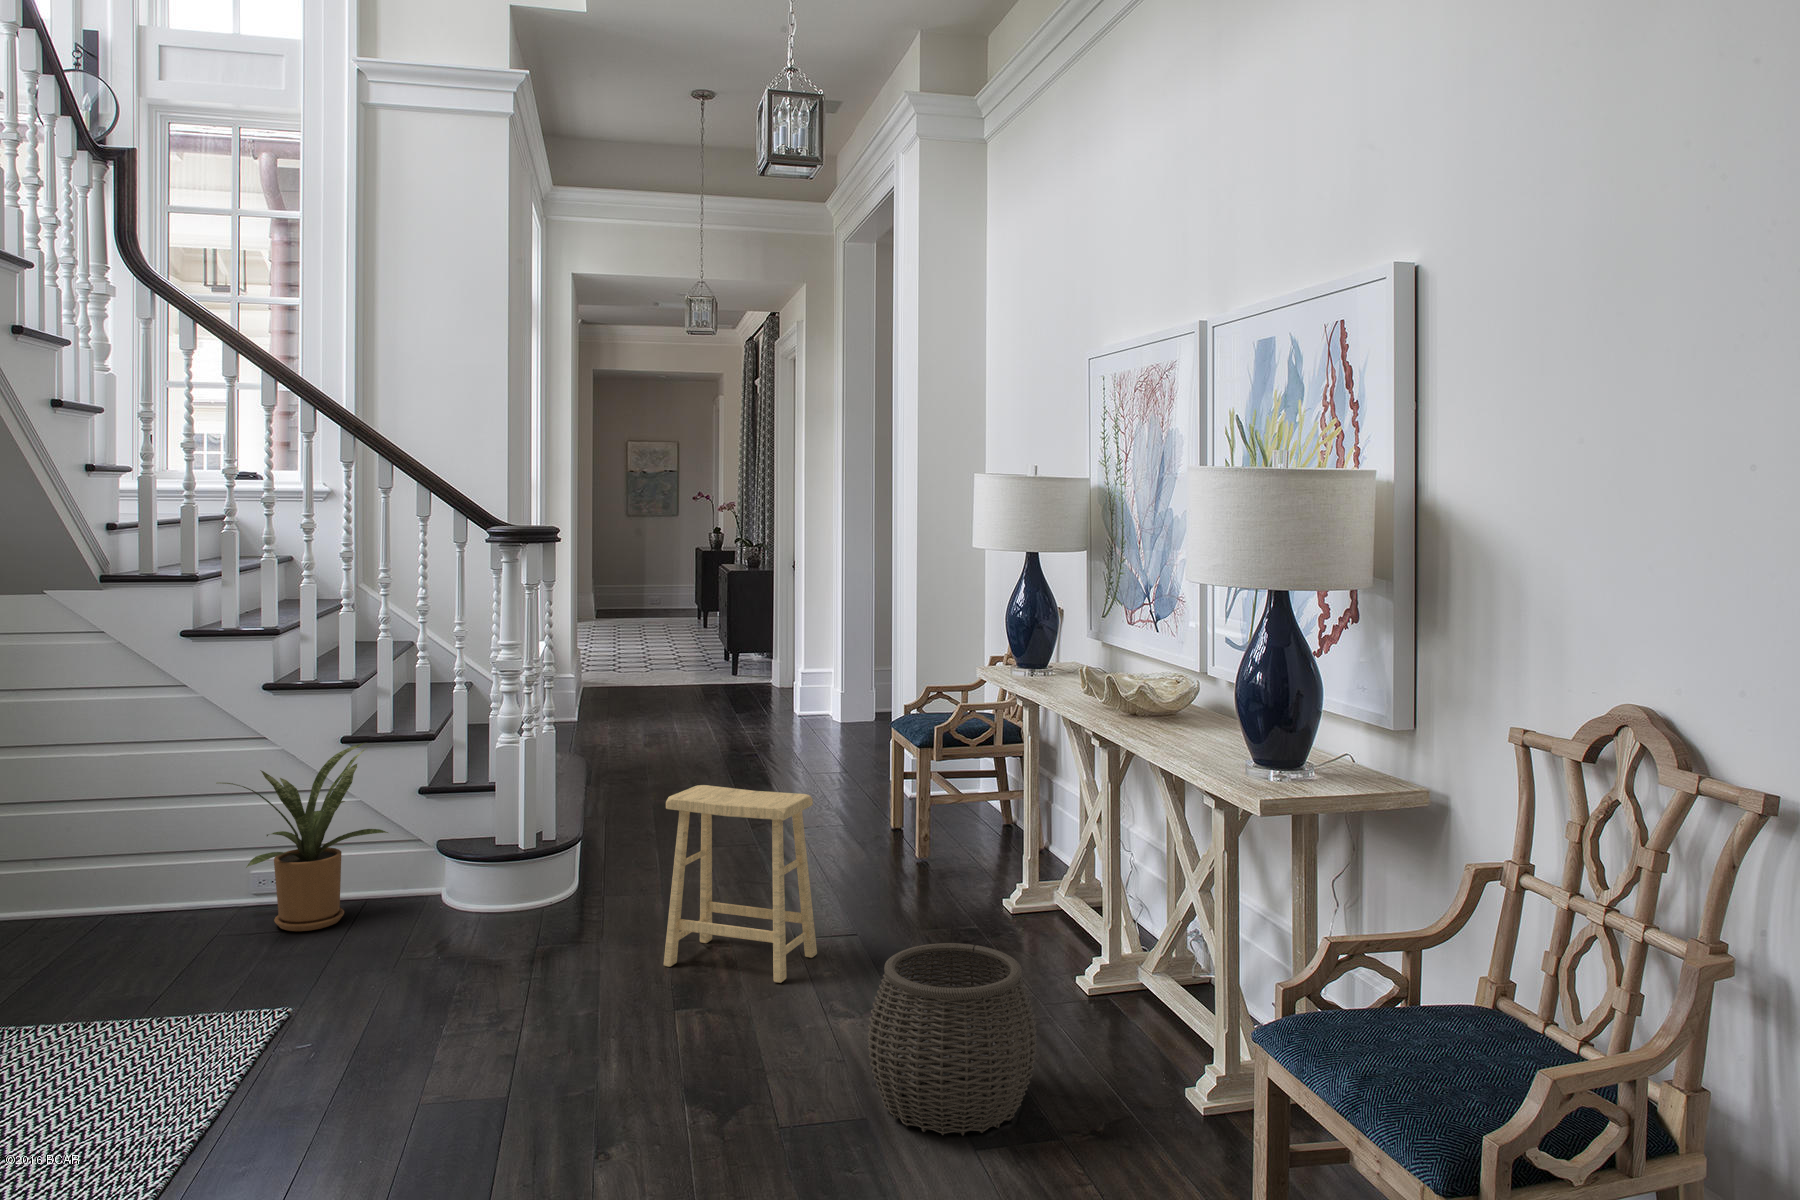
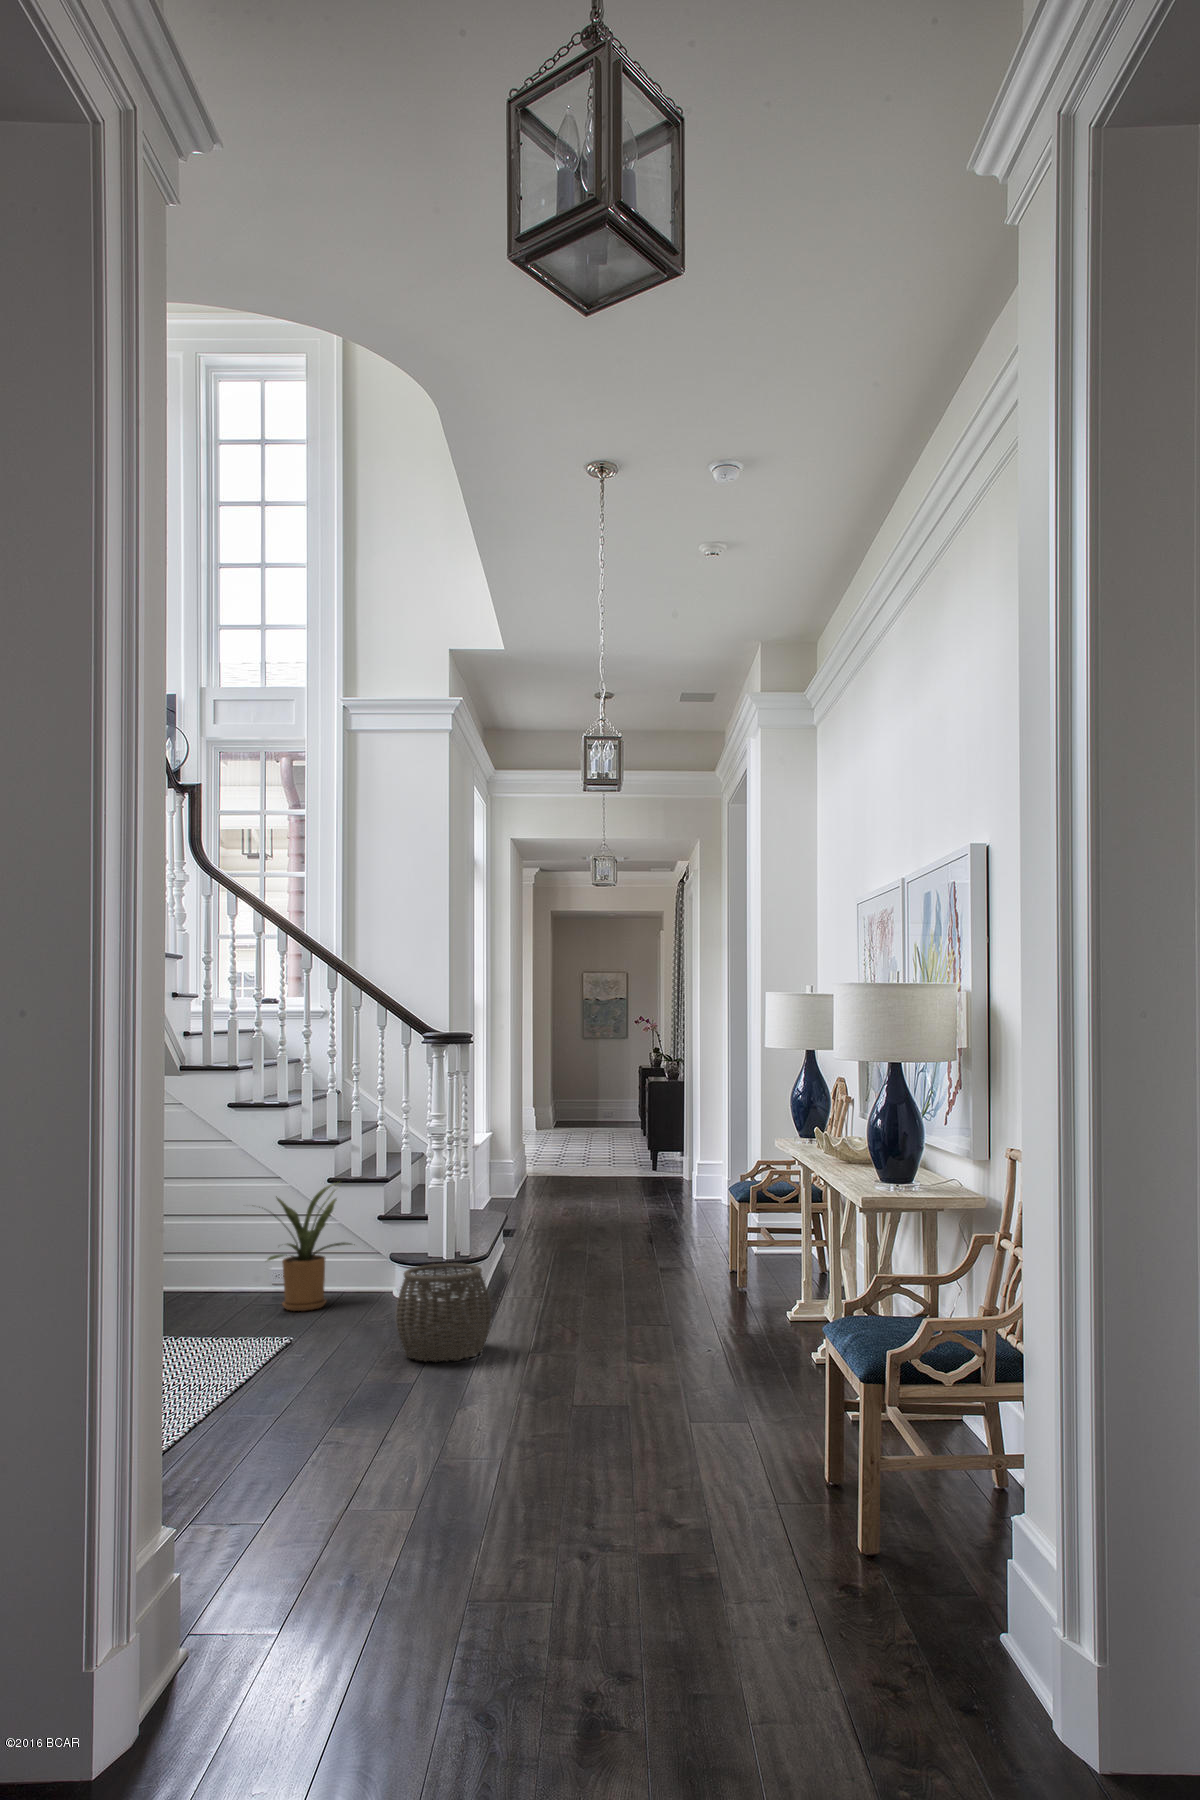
footstool: present [664,785,817,983] -> none [532,1205,641,1341]
woven basket: present [868,943,1037,1136] -> present [395,1263,492,1362]

